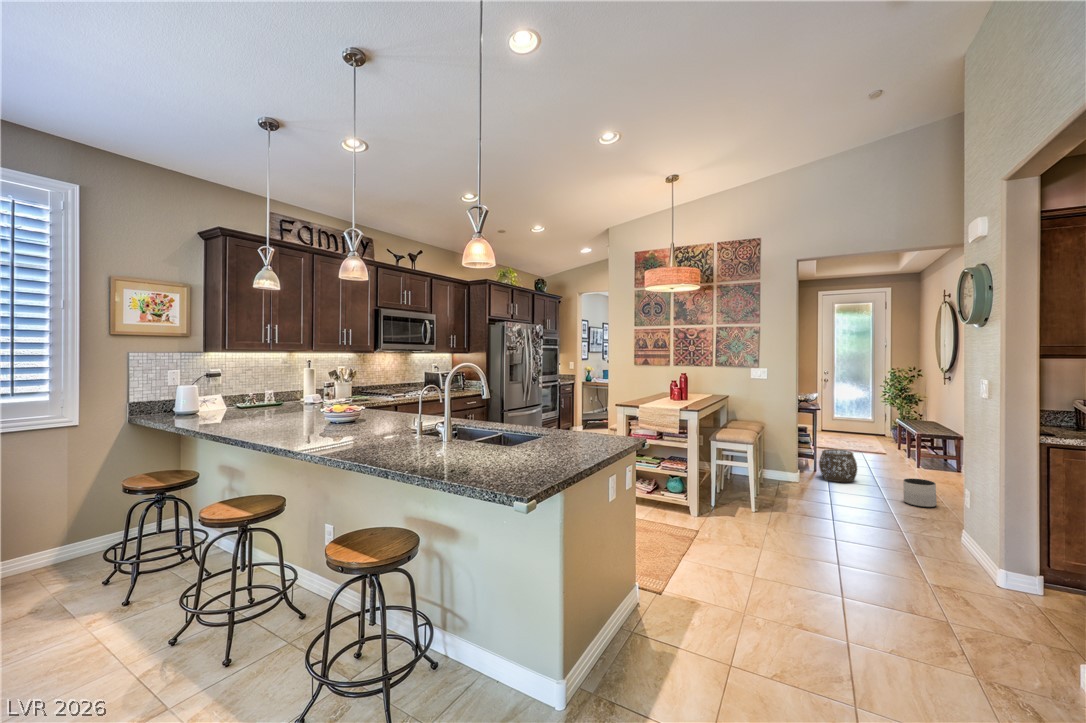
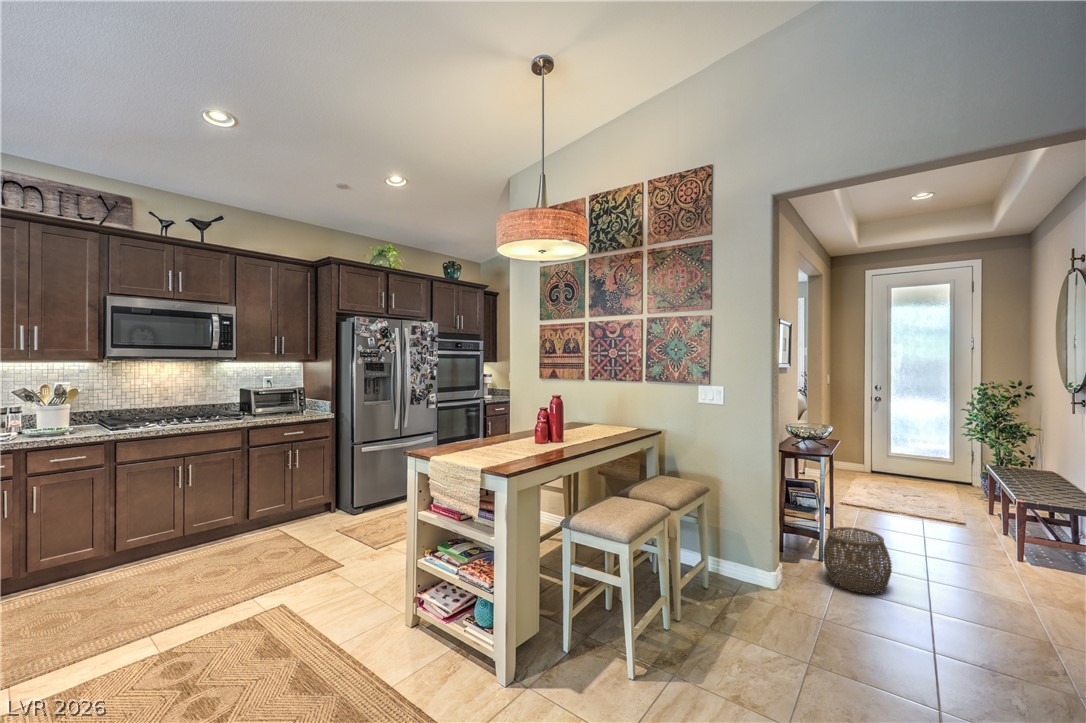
planter: present [903,478,937,507] -> none [970,613,1044,688]

